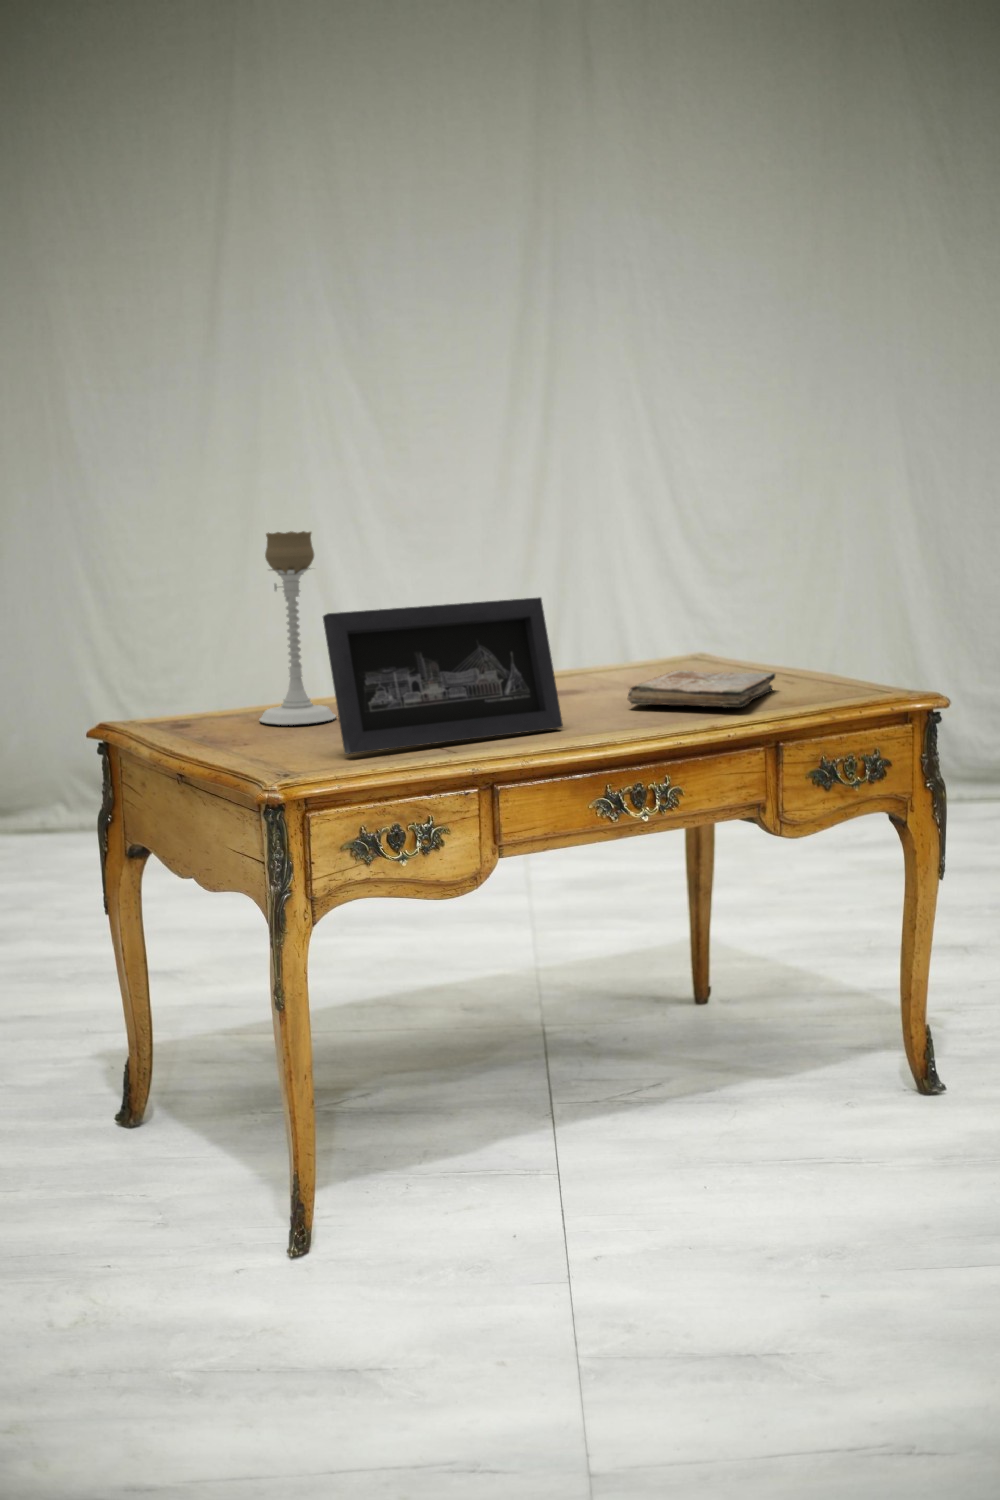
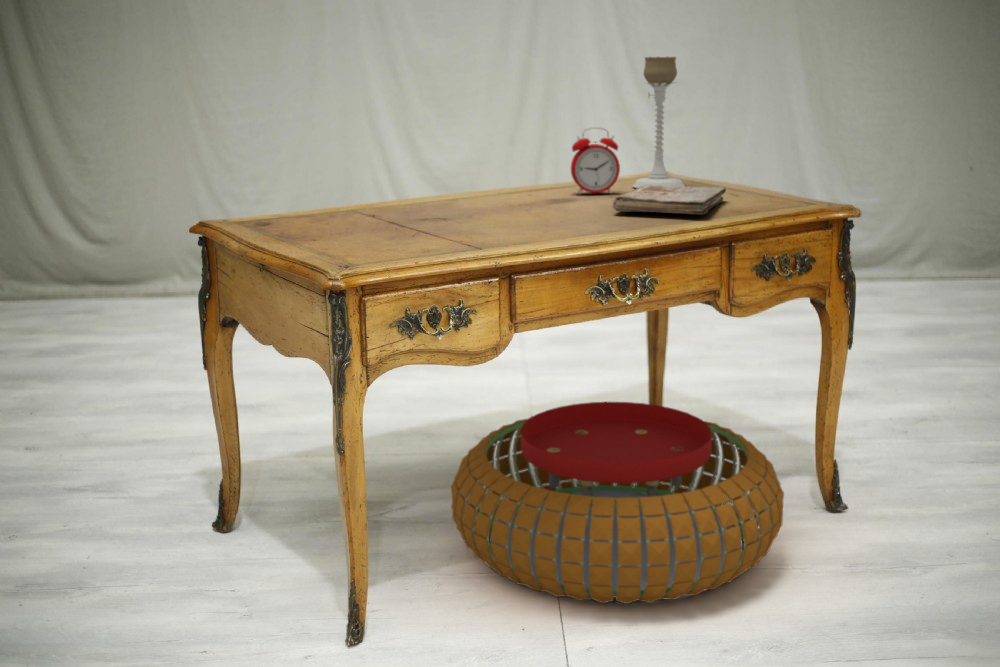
candle holder: present [260,531,336,725] -> present [633,57,684,188]
picture frame: present [323,597,563,754] -> none [375,125,565,250]
alarm clock: none [578,598,641,684] -> present [571,127,620,194]
pouf: none [425,952,856,1208] -> present [451,402,784,604]

